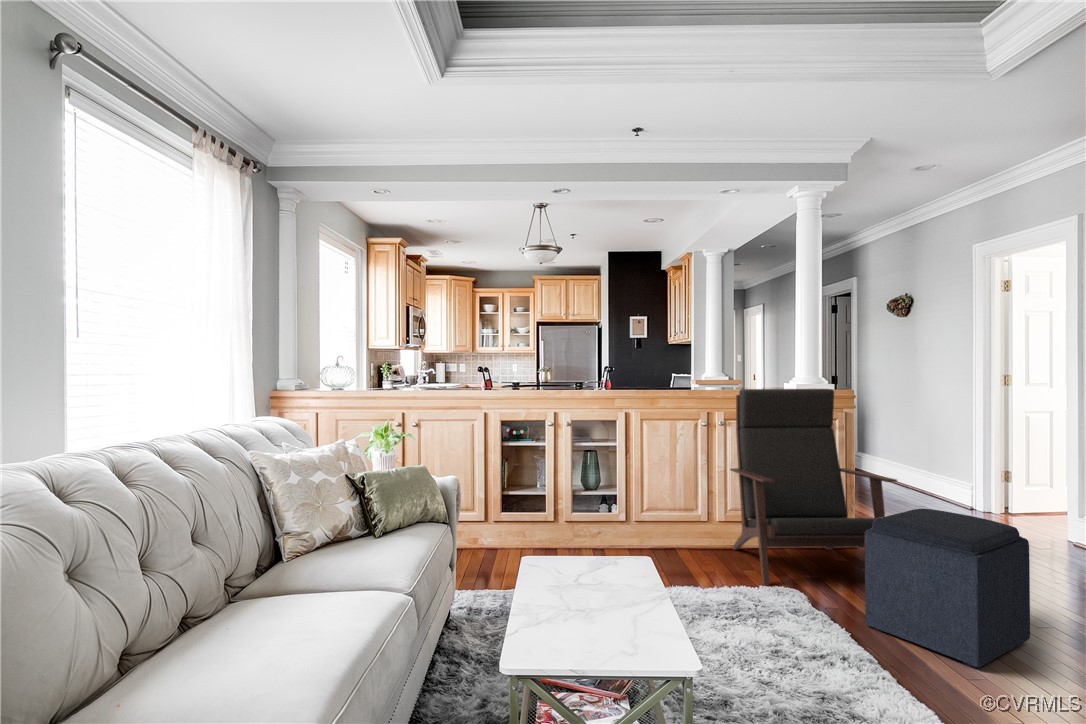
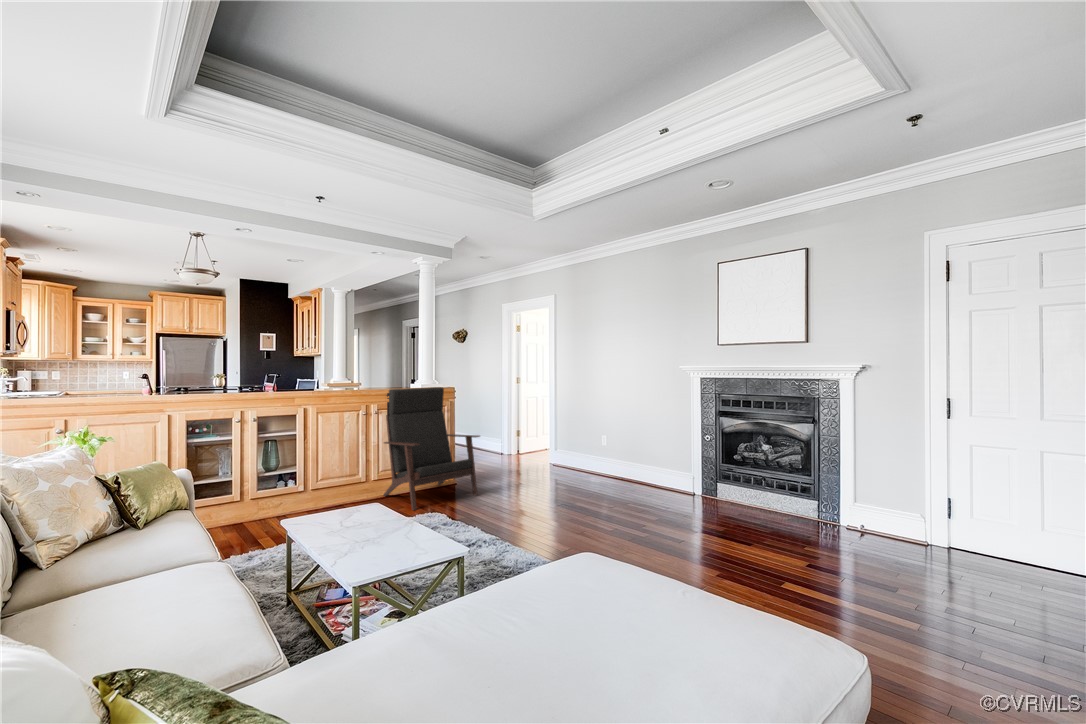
ottoman: present [865,509,1030,668] -> none [473,448,539,519]

